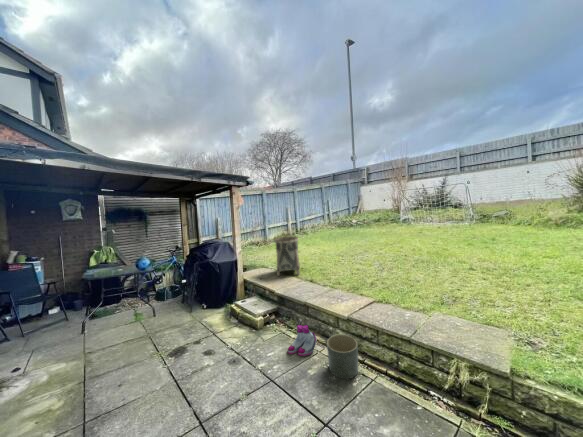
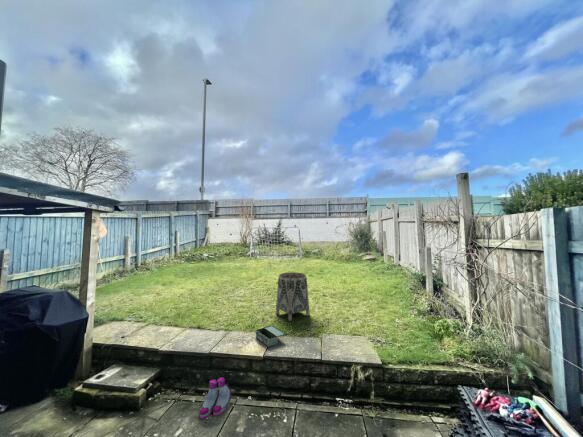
basket: present [275,236,300,276] -> present [276,272,310,321]
toolbox: none [354,290,382,310] -> present [256,325,285,347]
planter: present [327,335,358,379] -> none [252,374,281,421]

